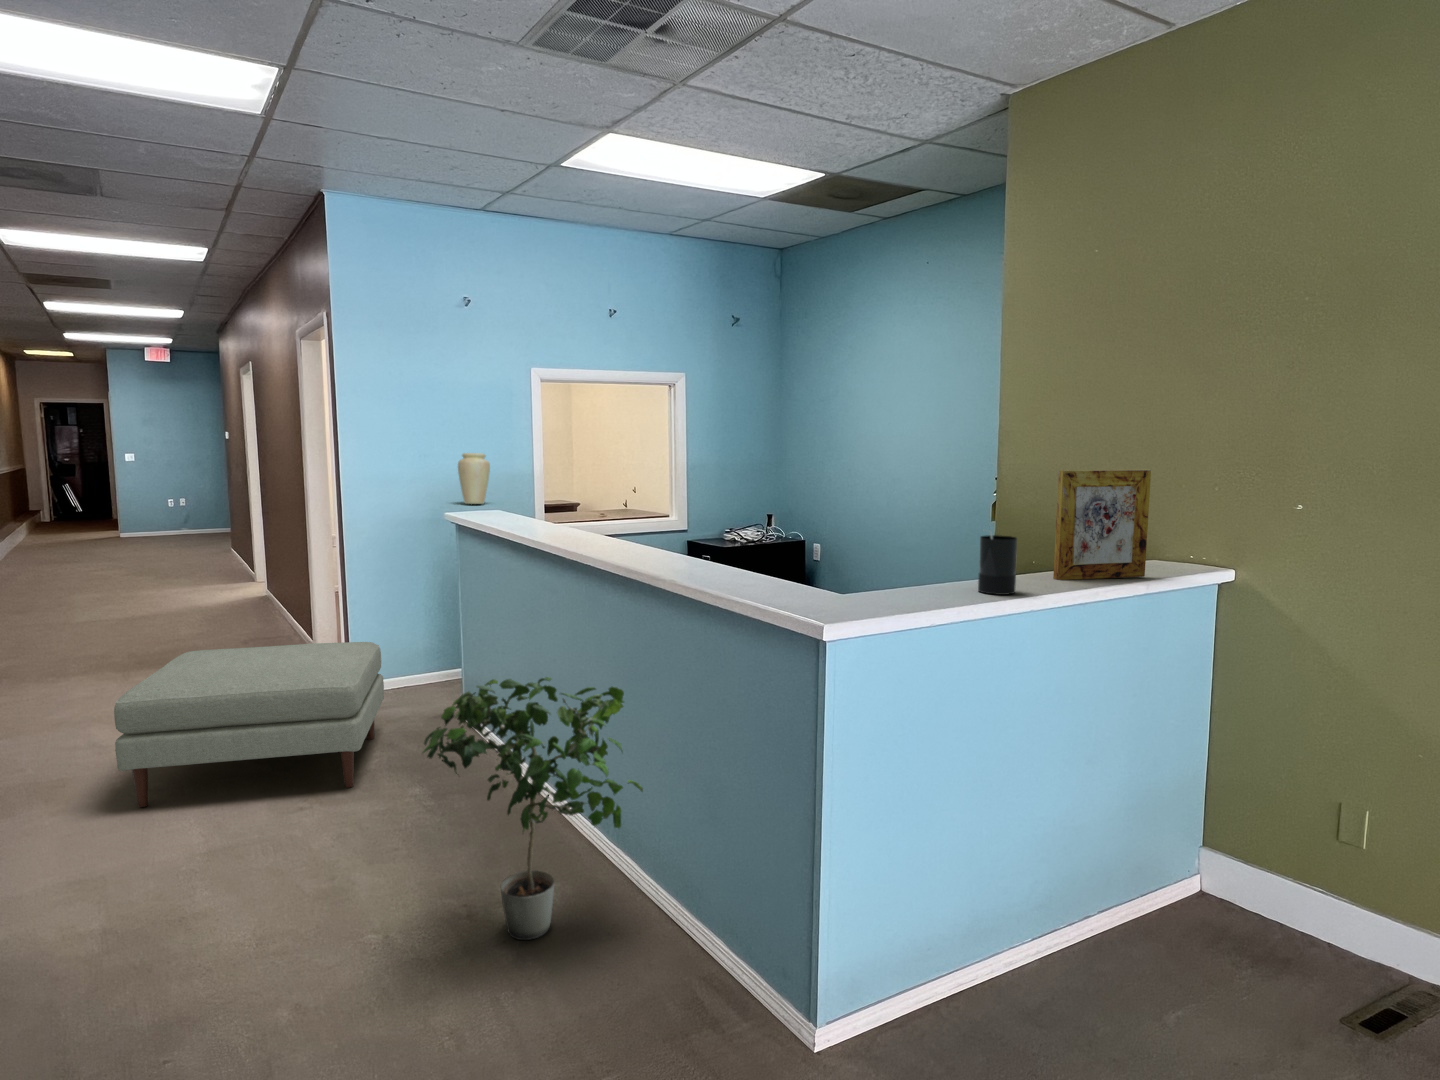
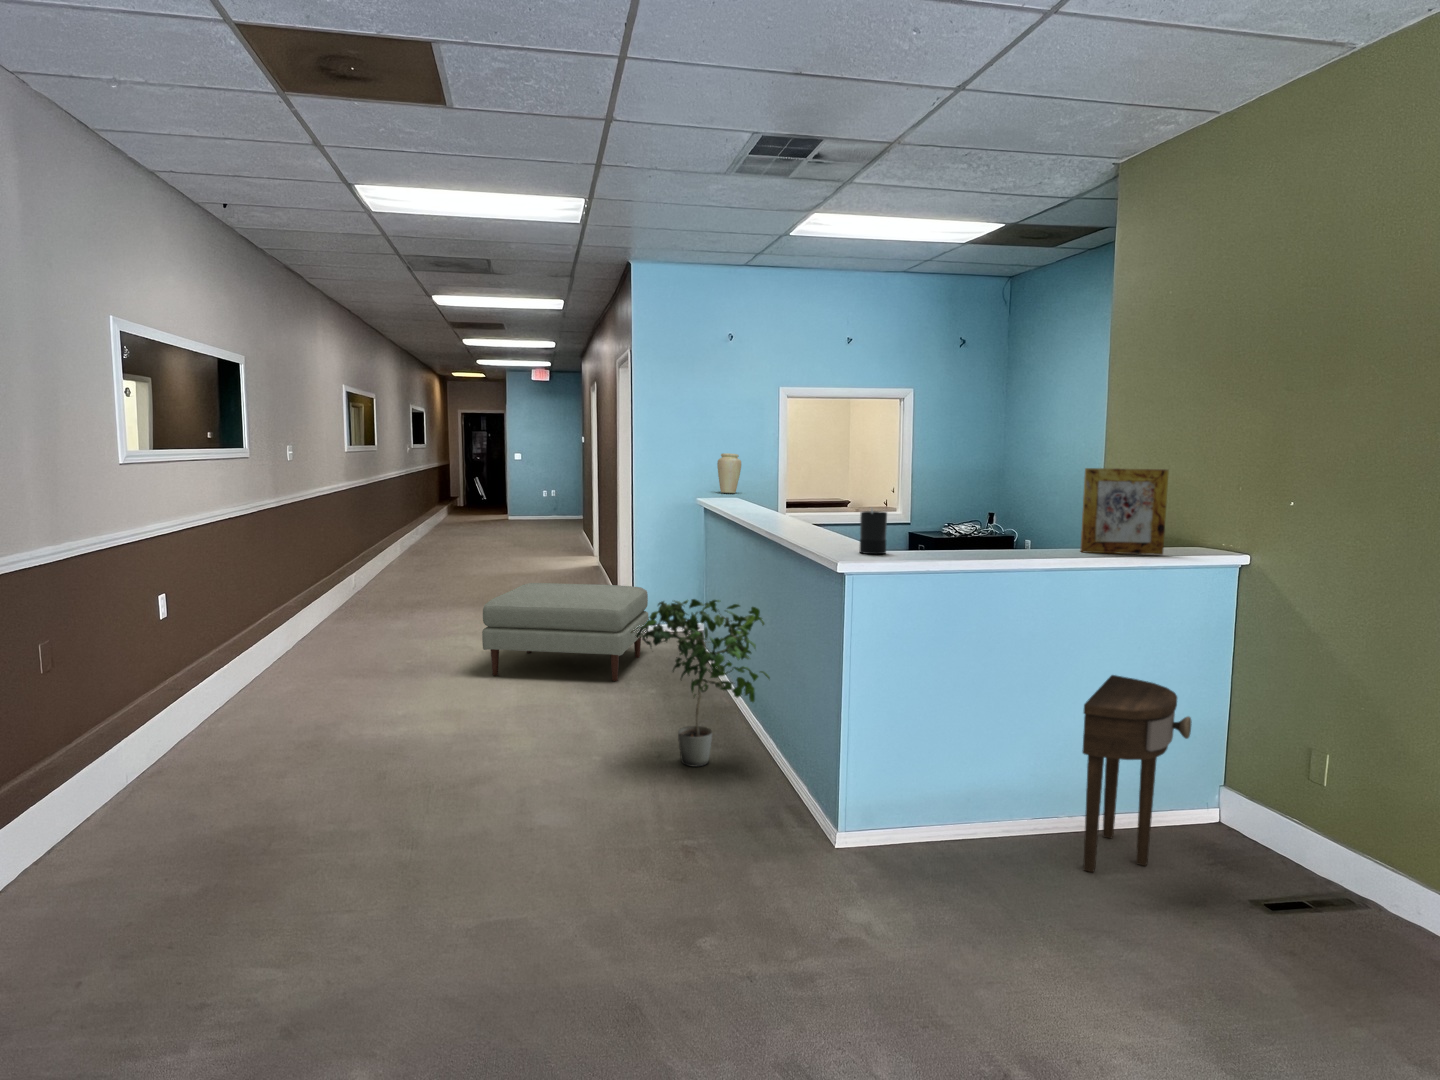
candle: present [978,531,1017,595] -> present [860,508,887,554]
side table: none [1110,737,1255,1022] -> present [1082,675,1192,872]

